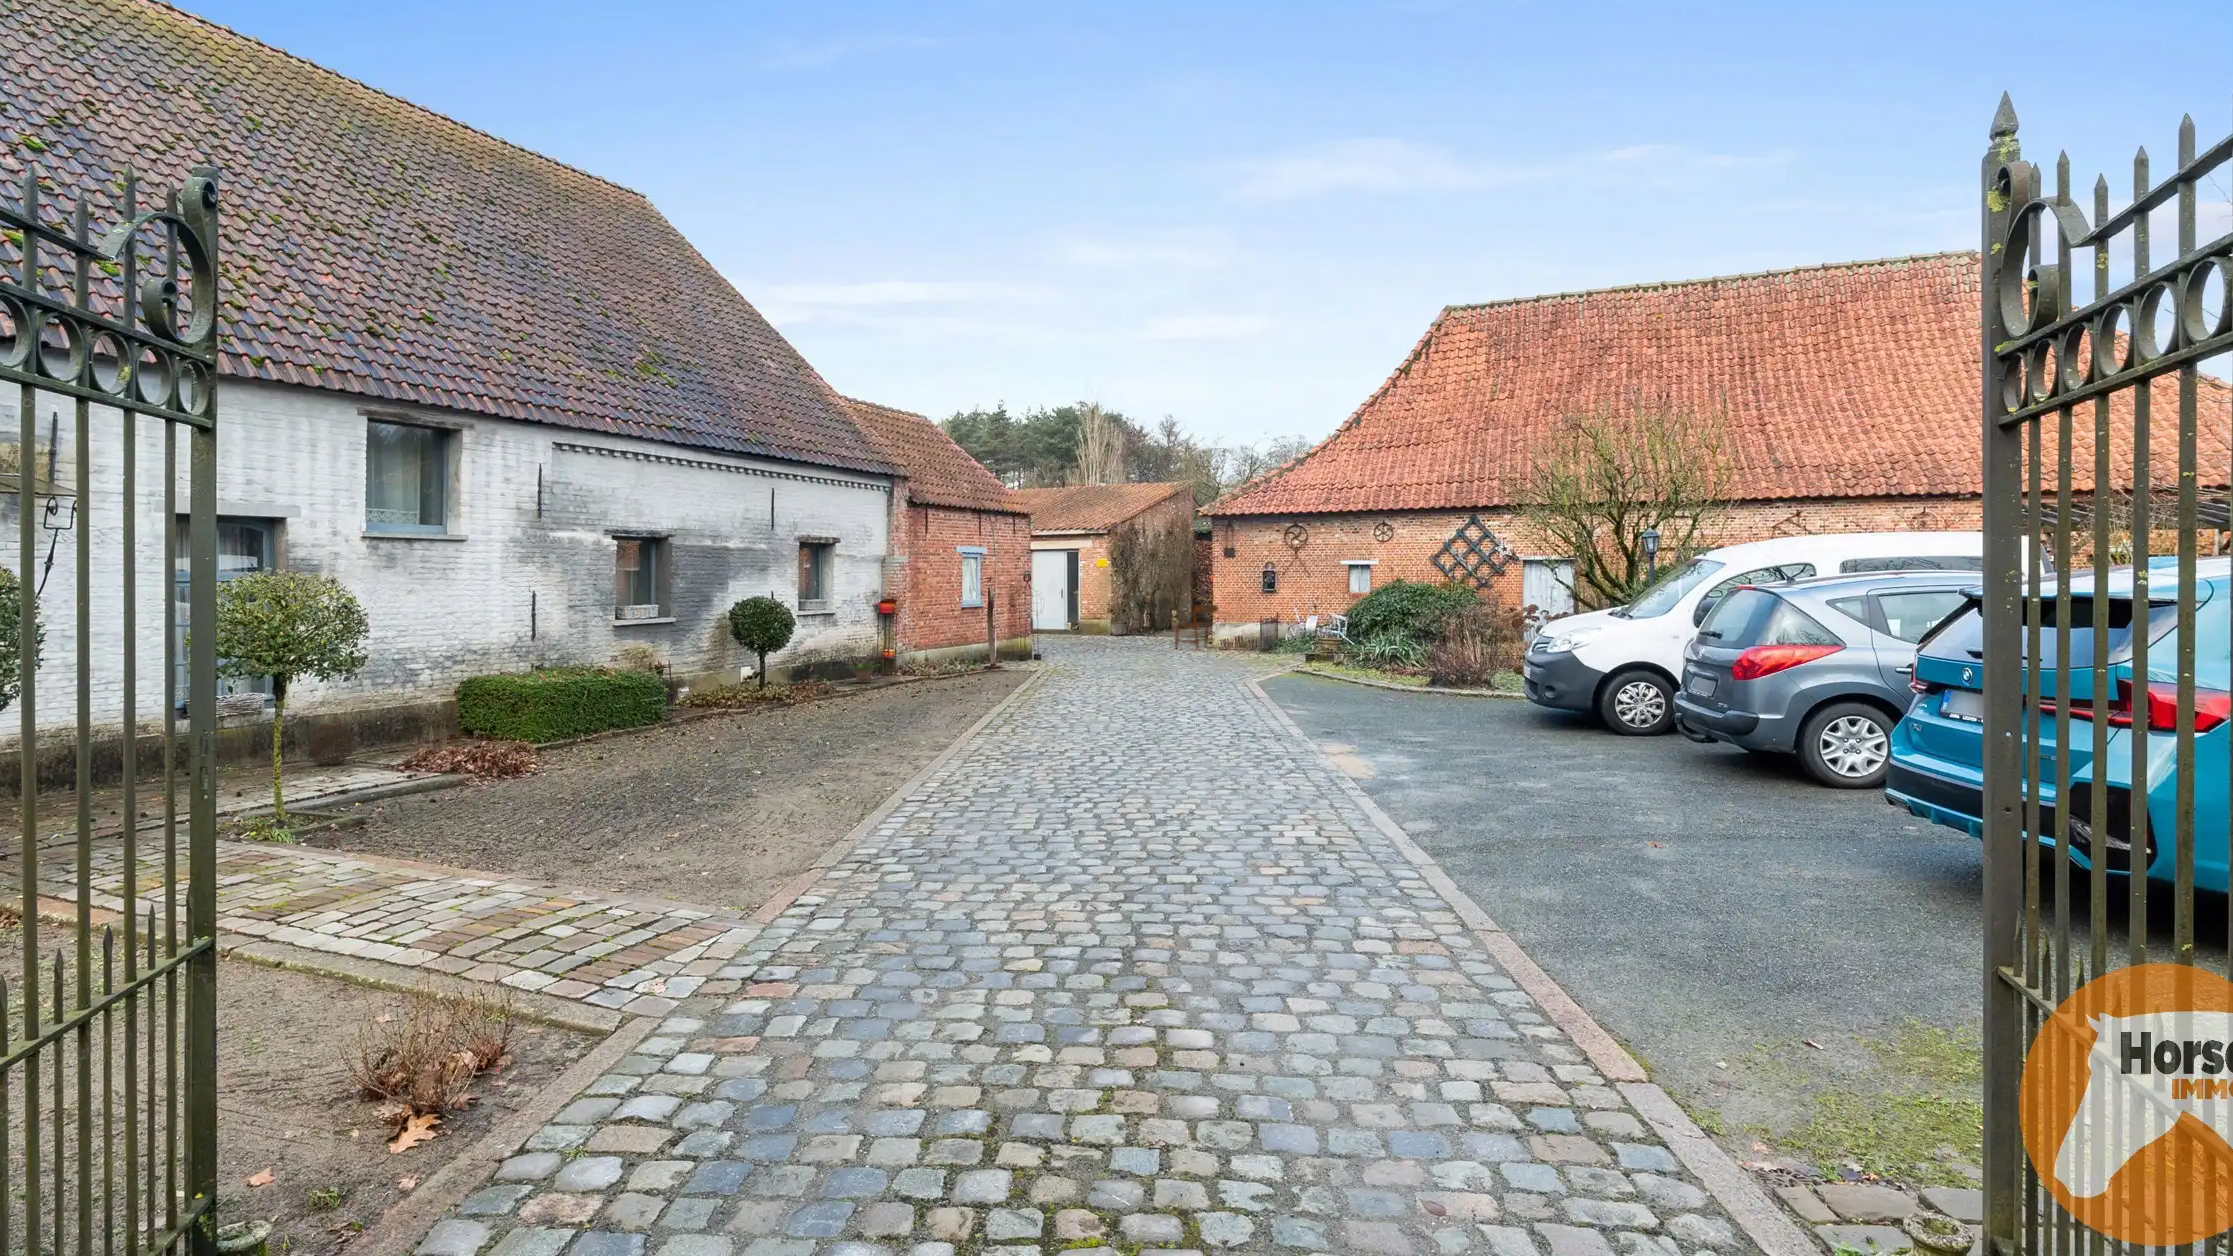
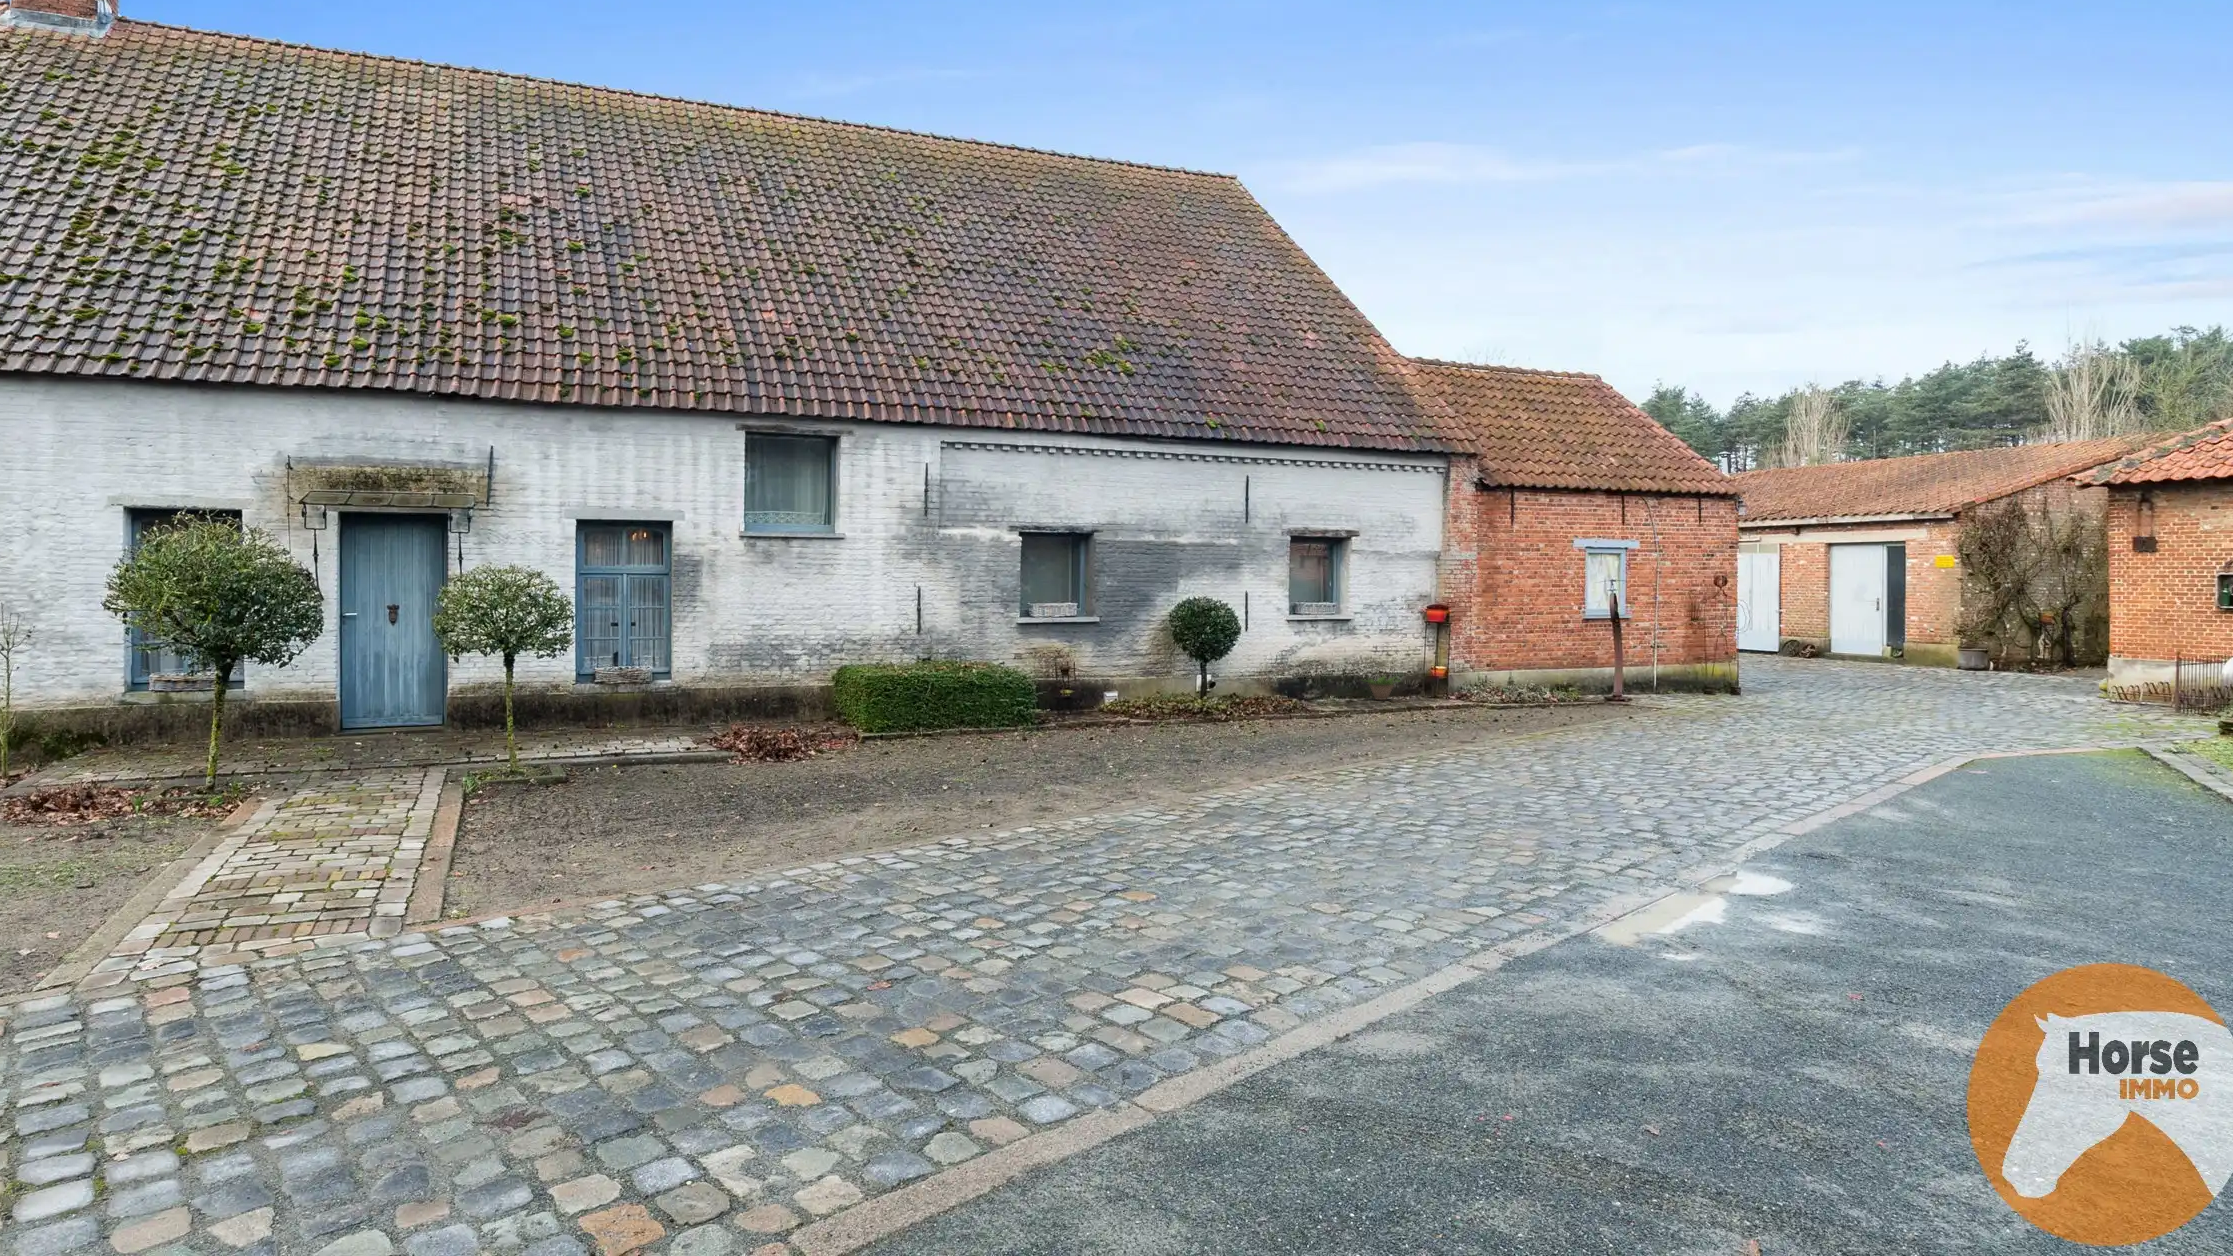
bench: present [1175,605,1218,649] -> none [1954,630,2046,693]
woven basket: present [308,723,352,766] -> none [673,696,707,734]

